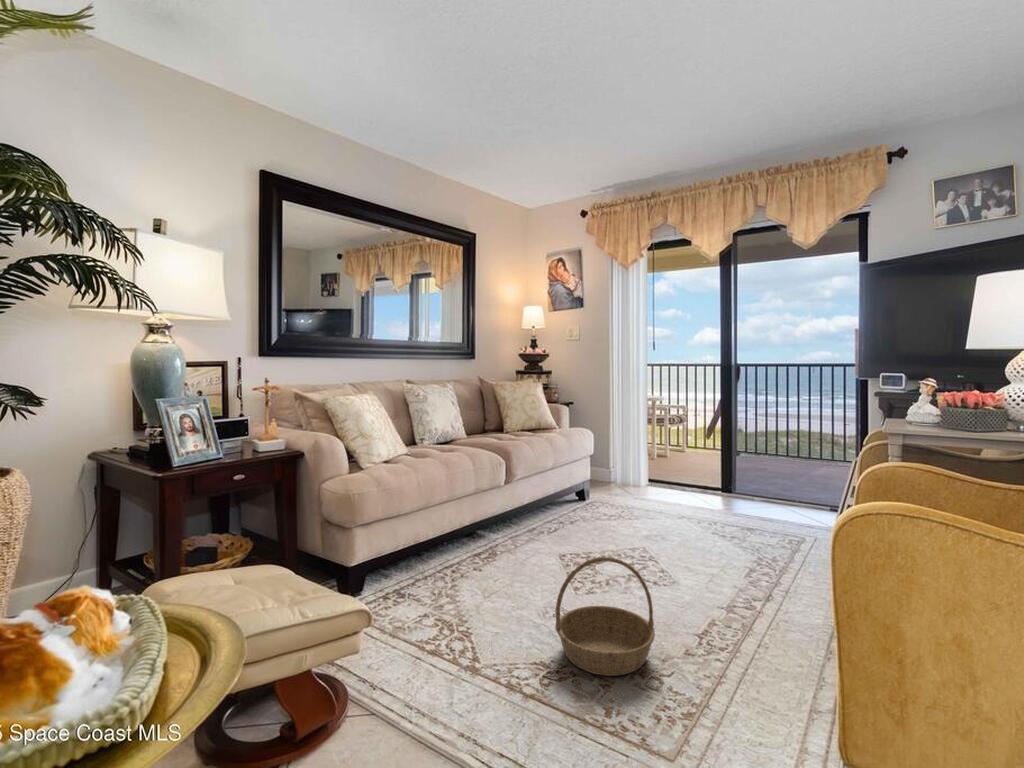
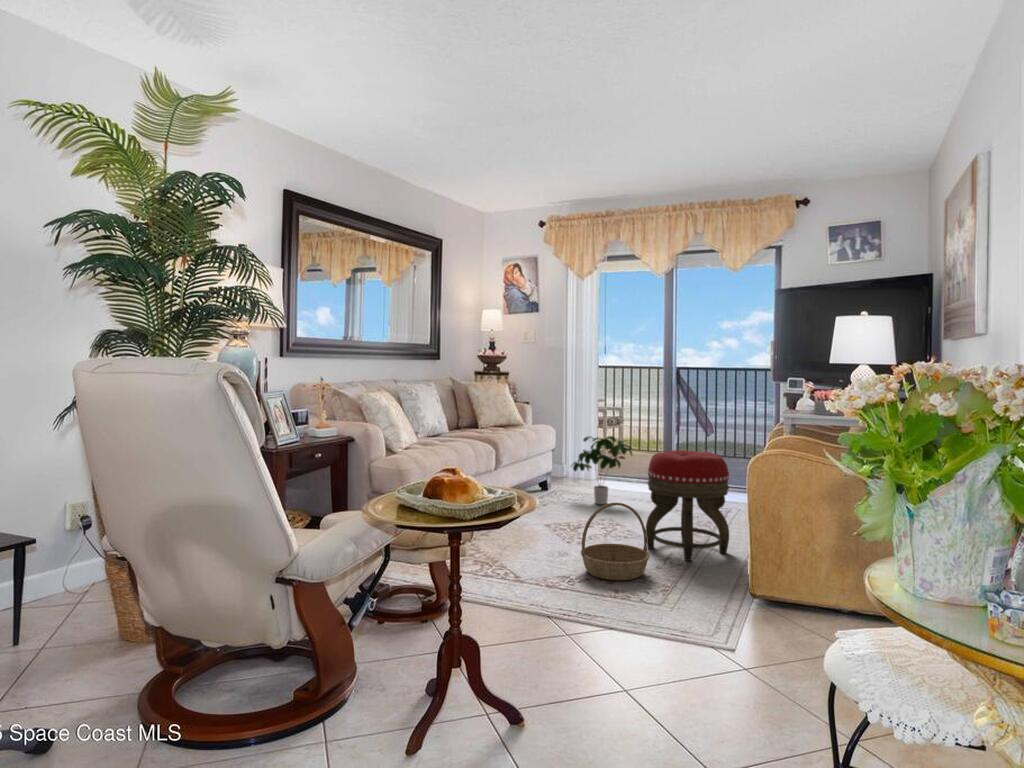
potted plant: none [603,443,673,523] -> present [571,436,632,504]
footstool: none [666,475,785,638] -> present [646,450,729,561]

